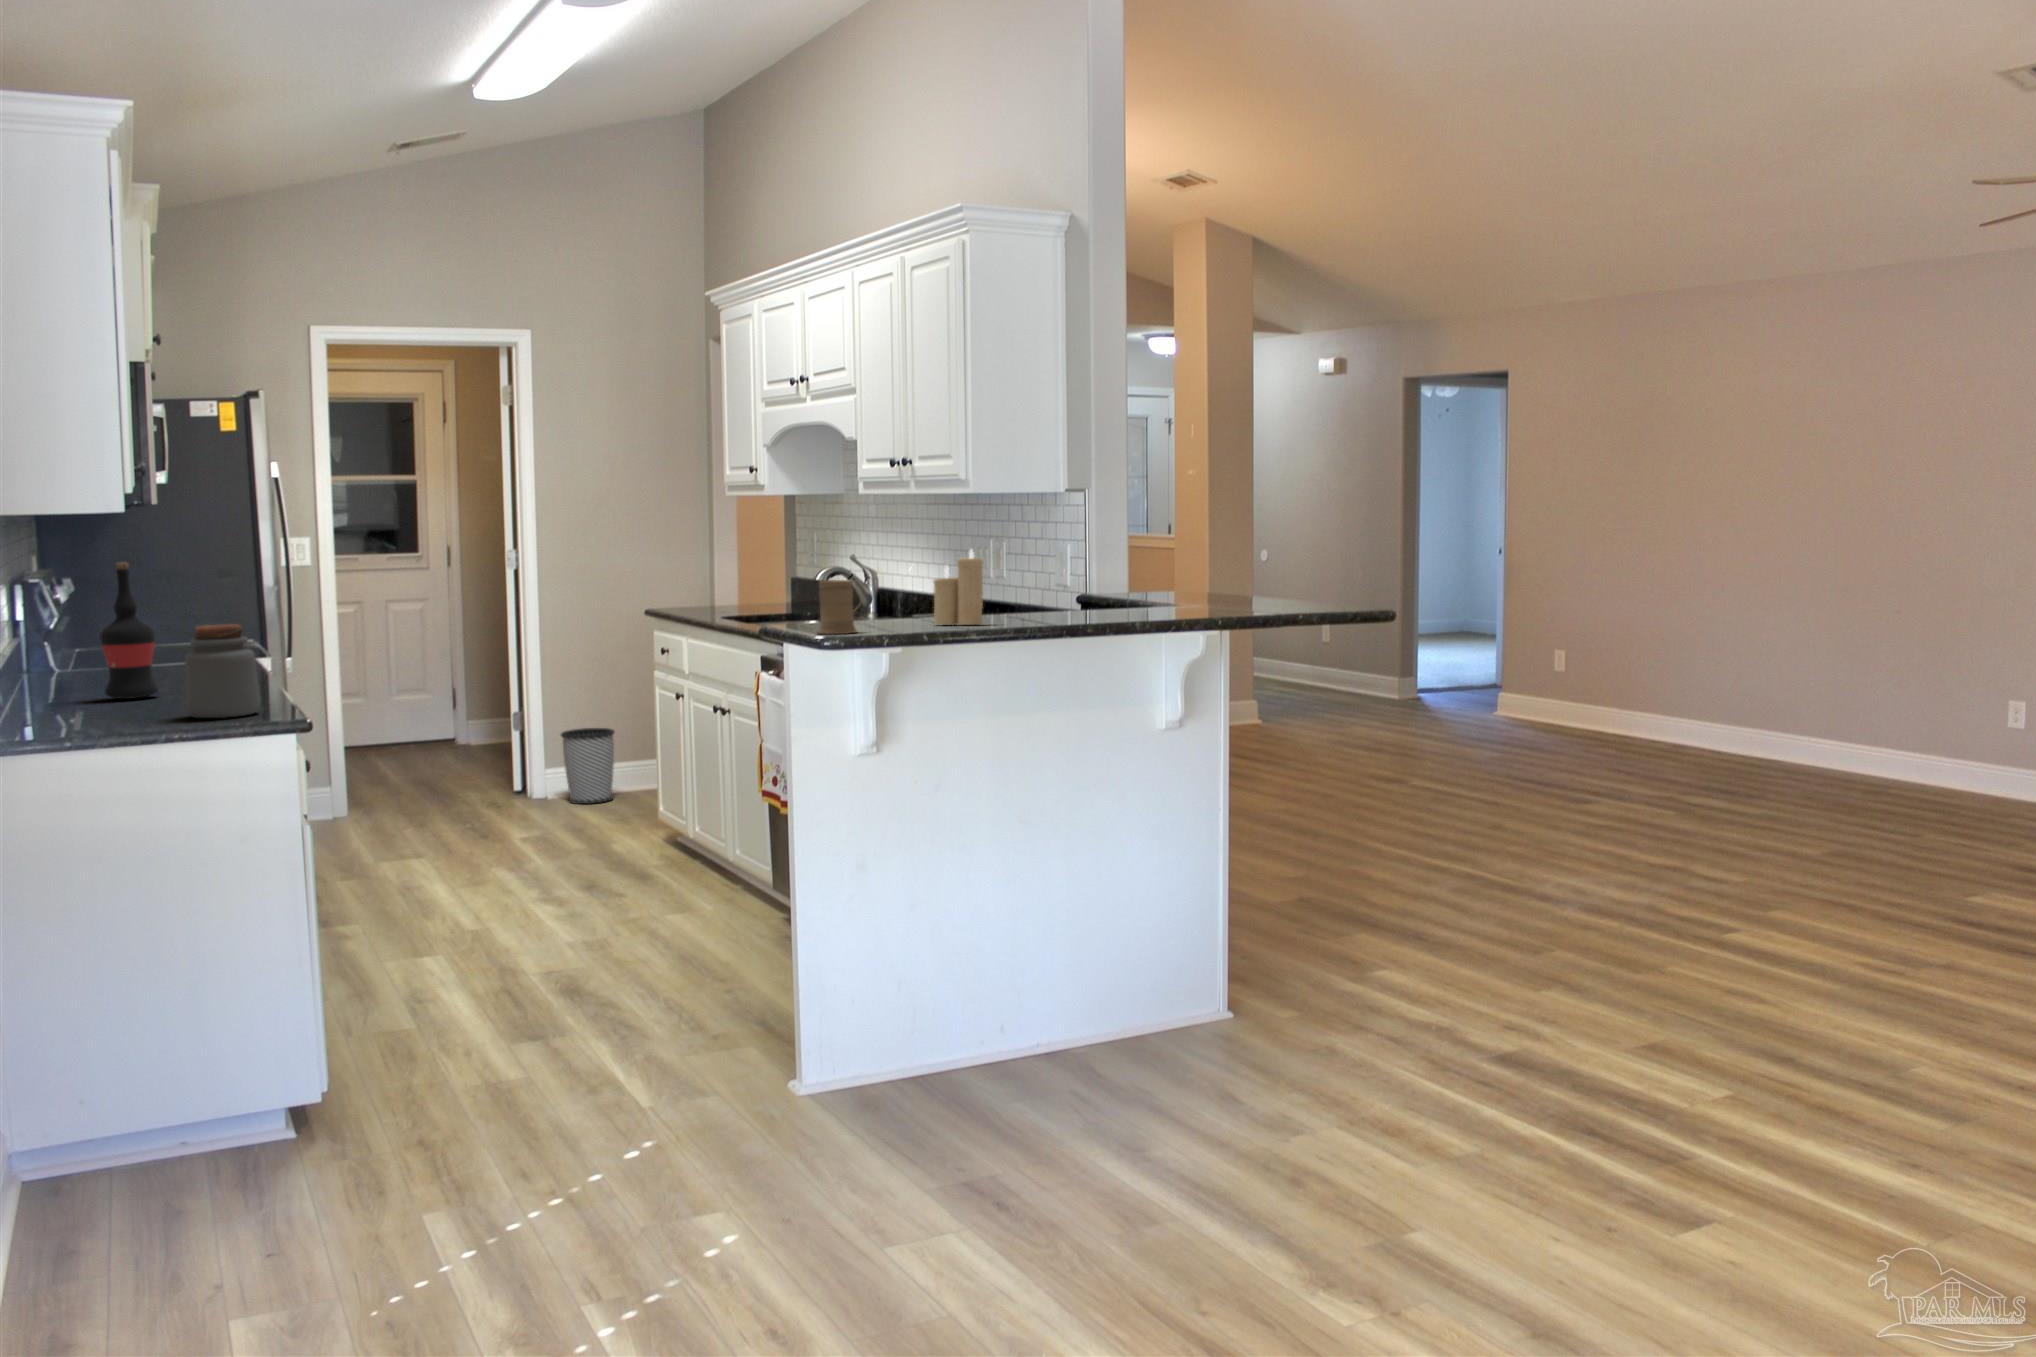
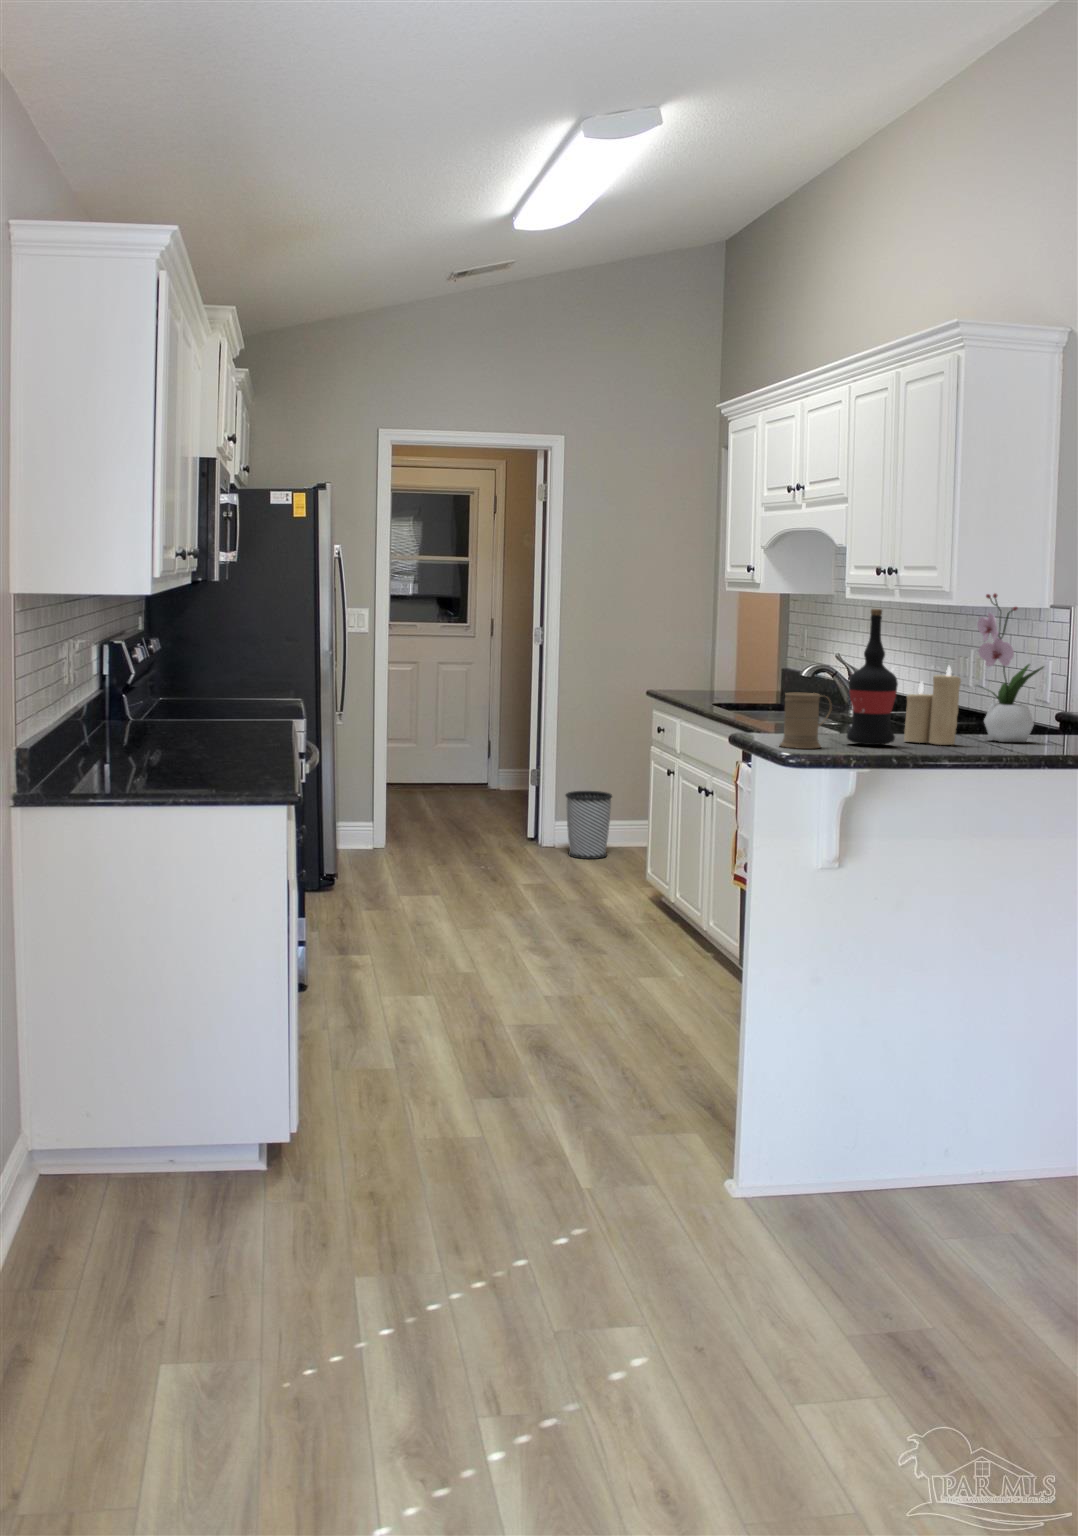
flower arrangement: none [994,478,1059,621] -> present [977,593,1044,742]
wine bottle: present [100,563,159,699] -> present [847,609,898,745]
jar: present [185,624,261,718] -> none [198,703,262,789]

